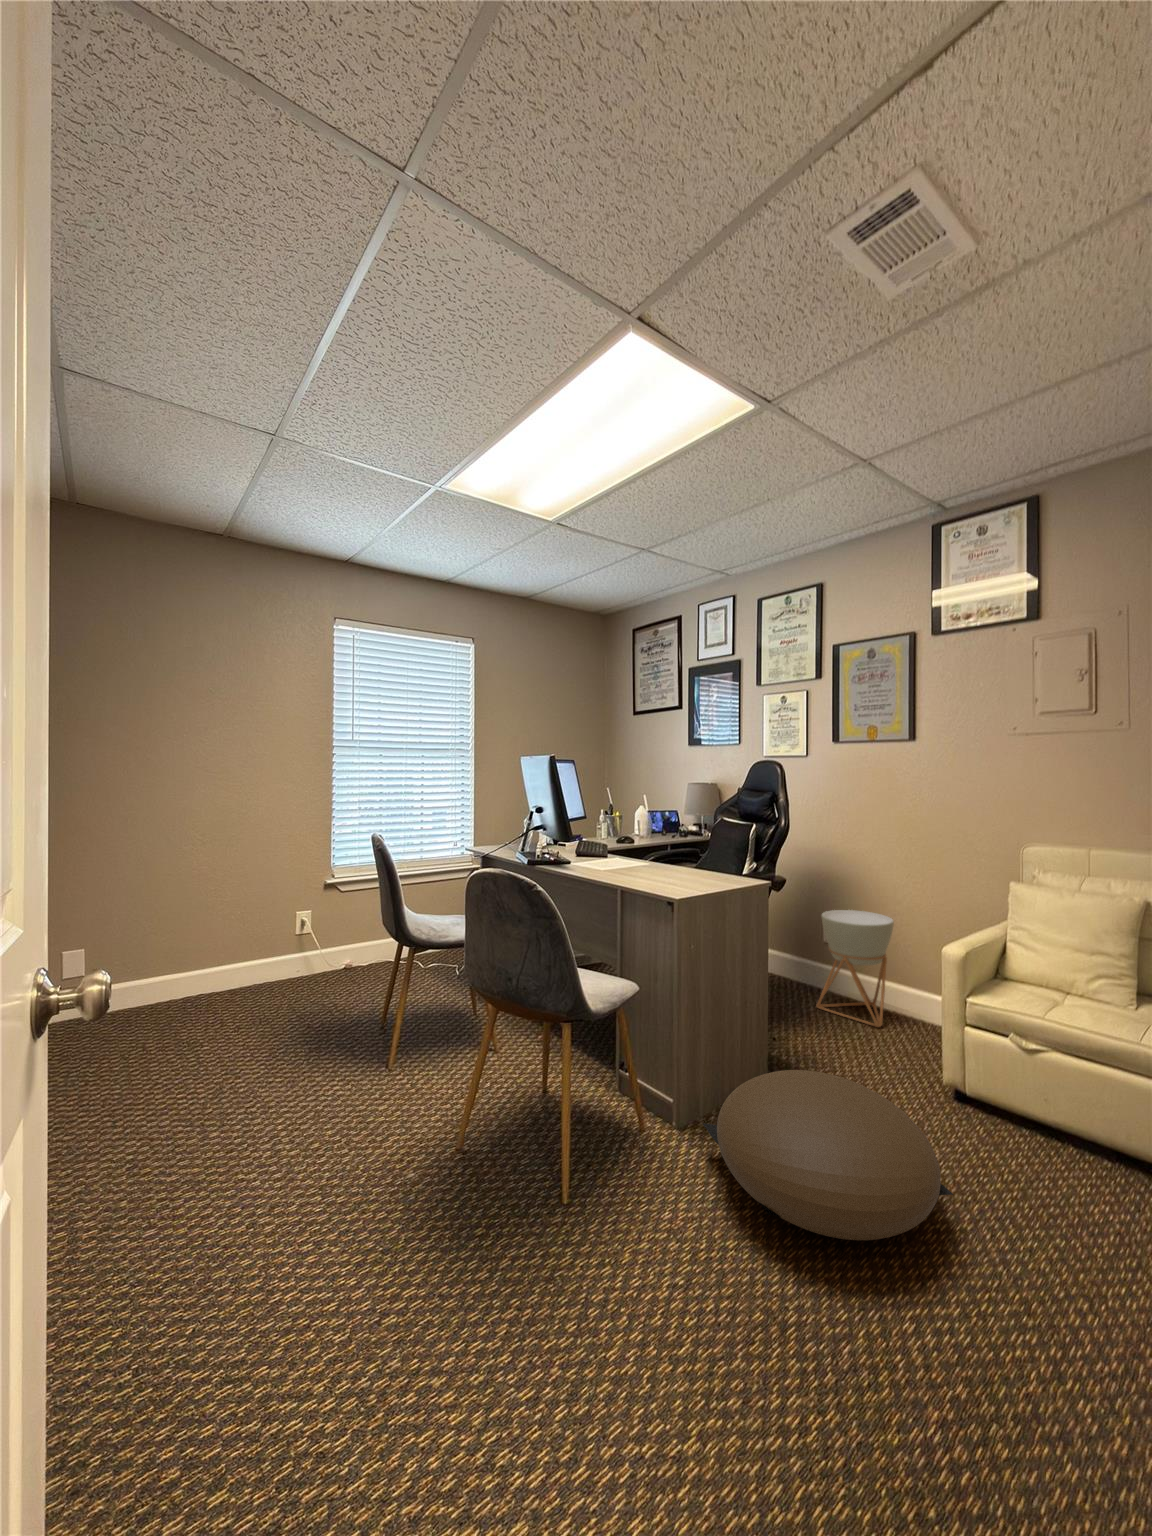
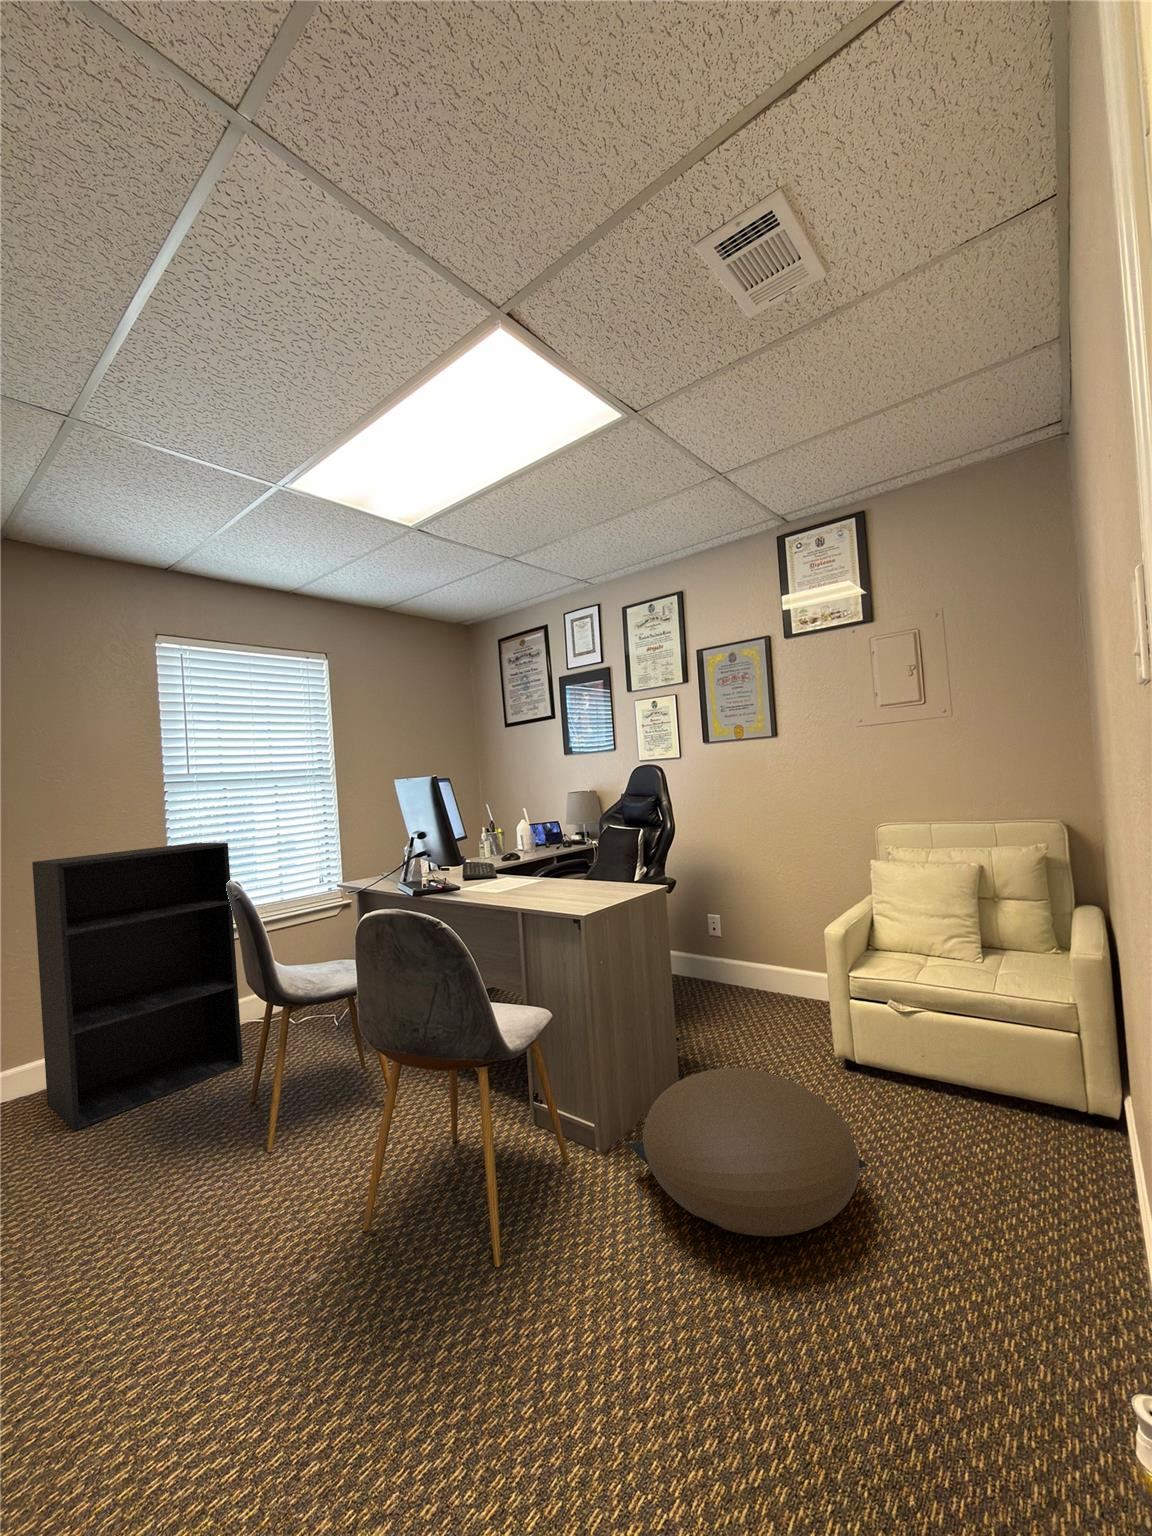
bookshelf: none [230,798,379,1024] -> present [32,843,243,1130]
planter: present [816,910,894,1027] -> none [705,902,770,1011]

